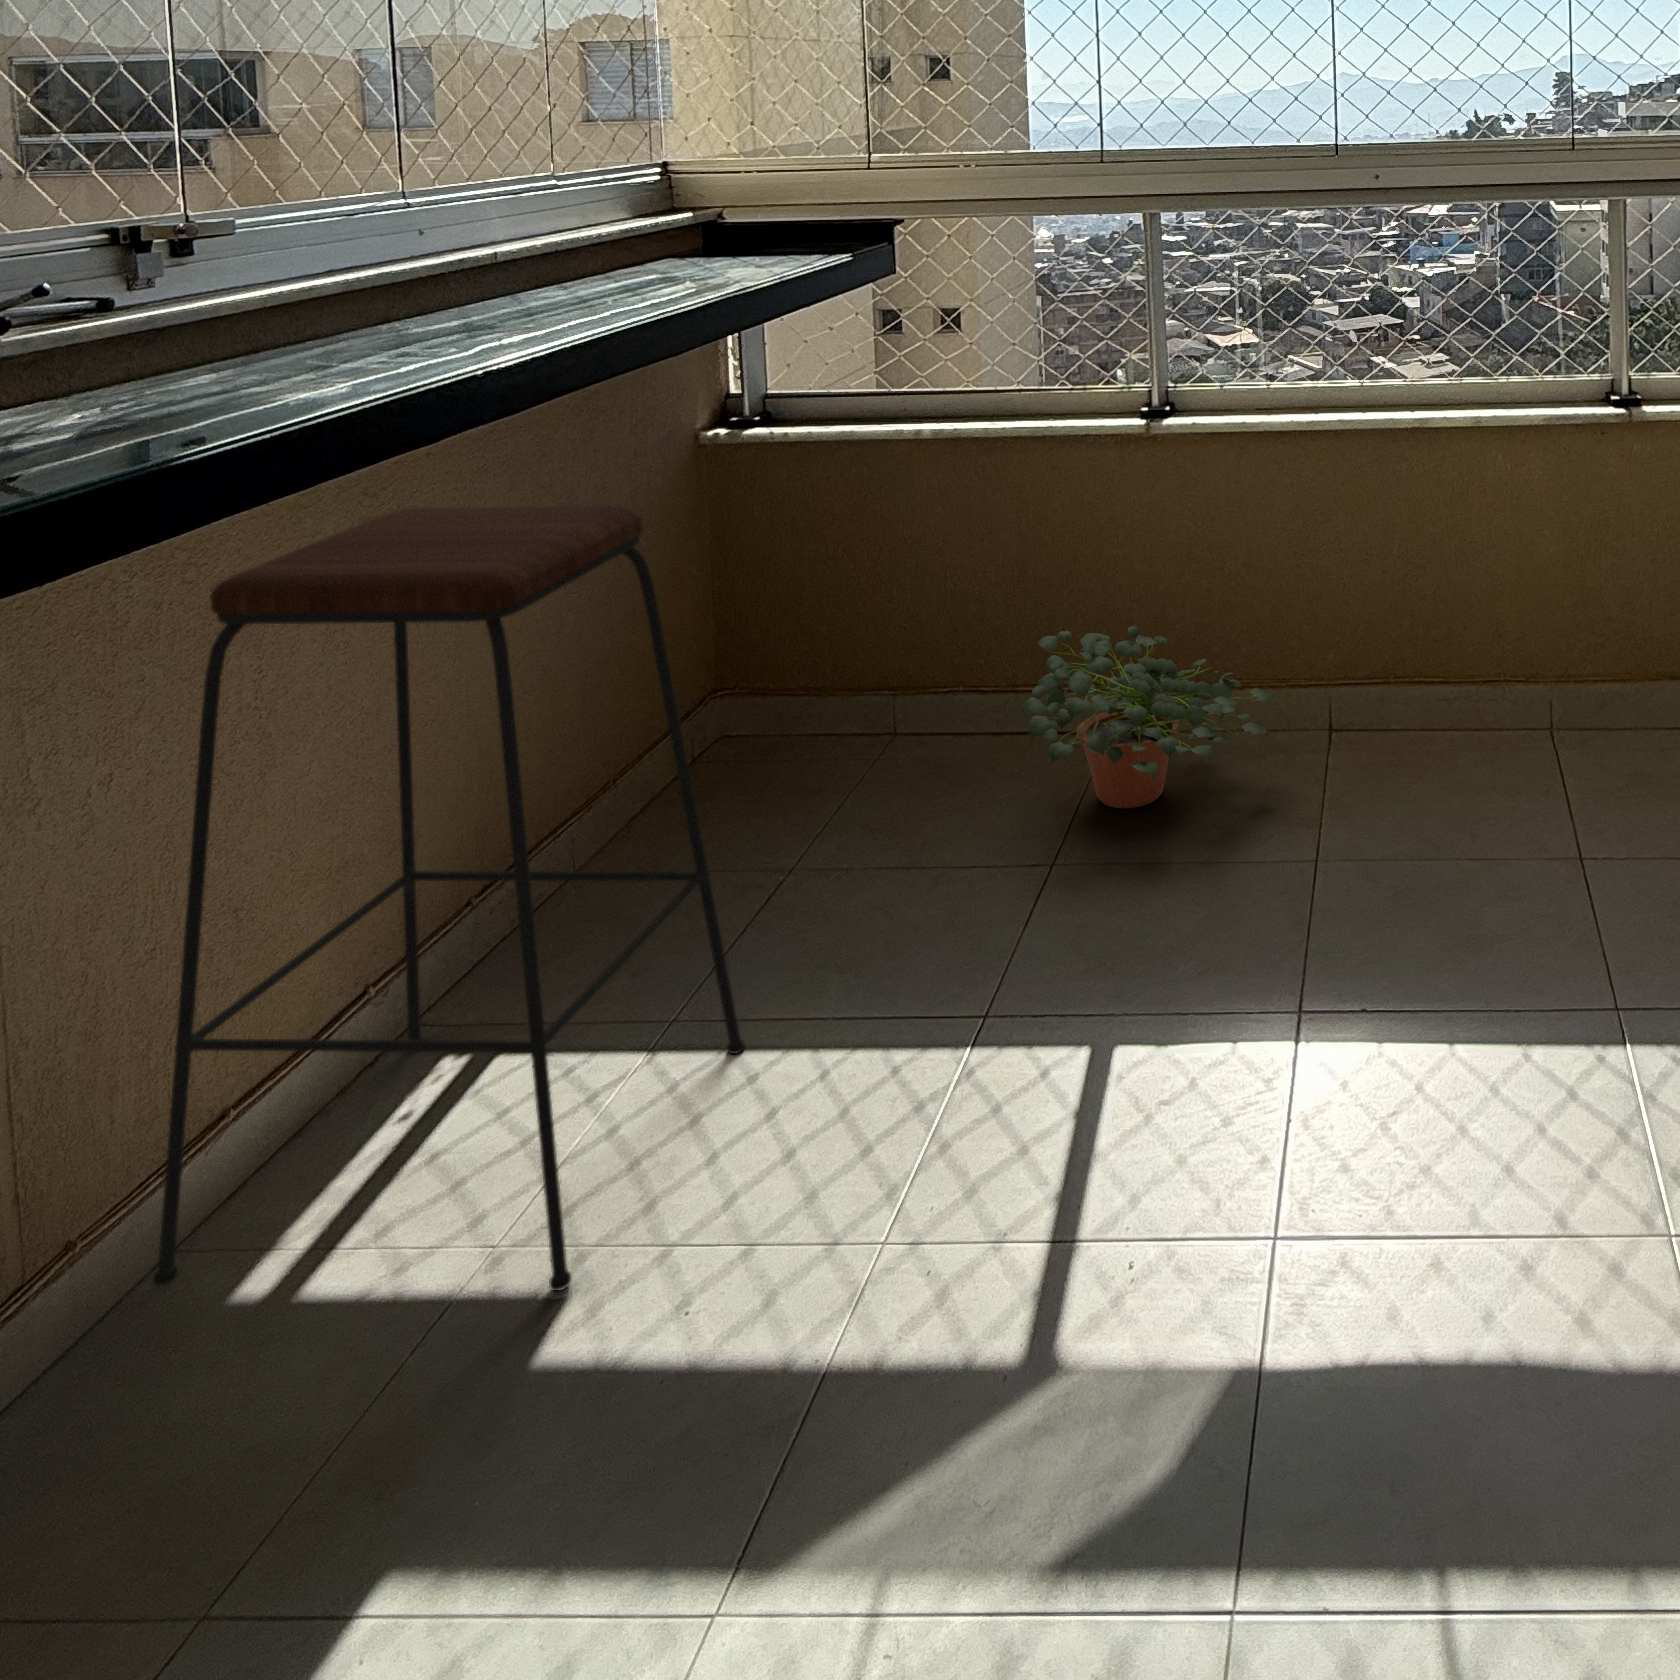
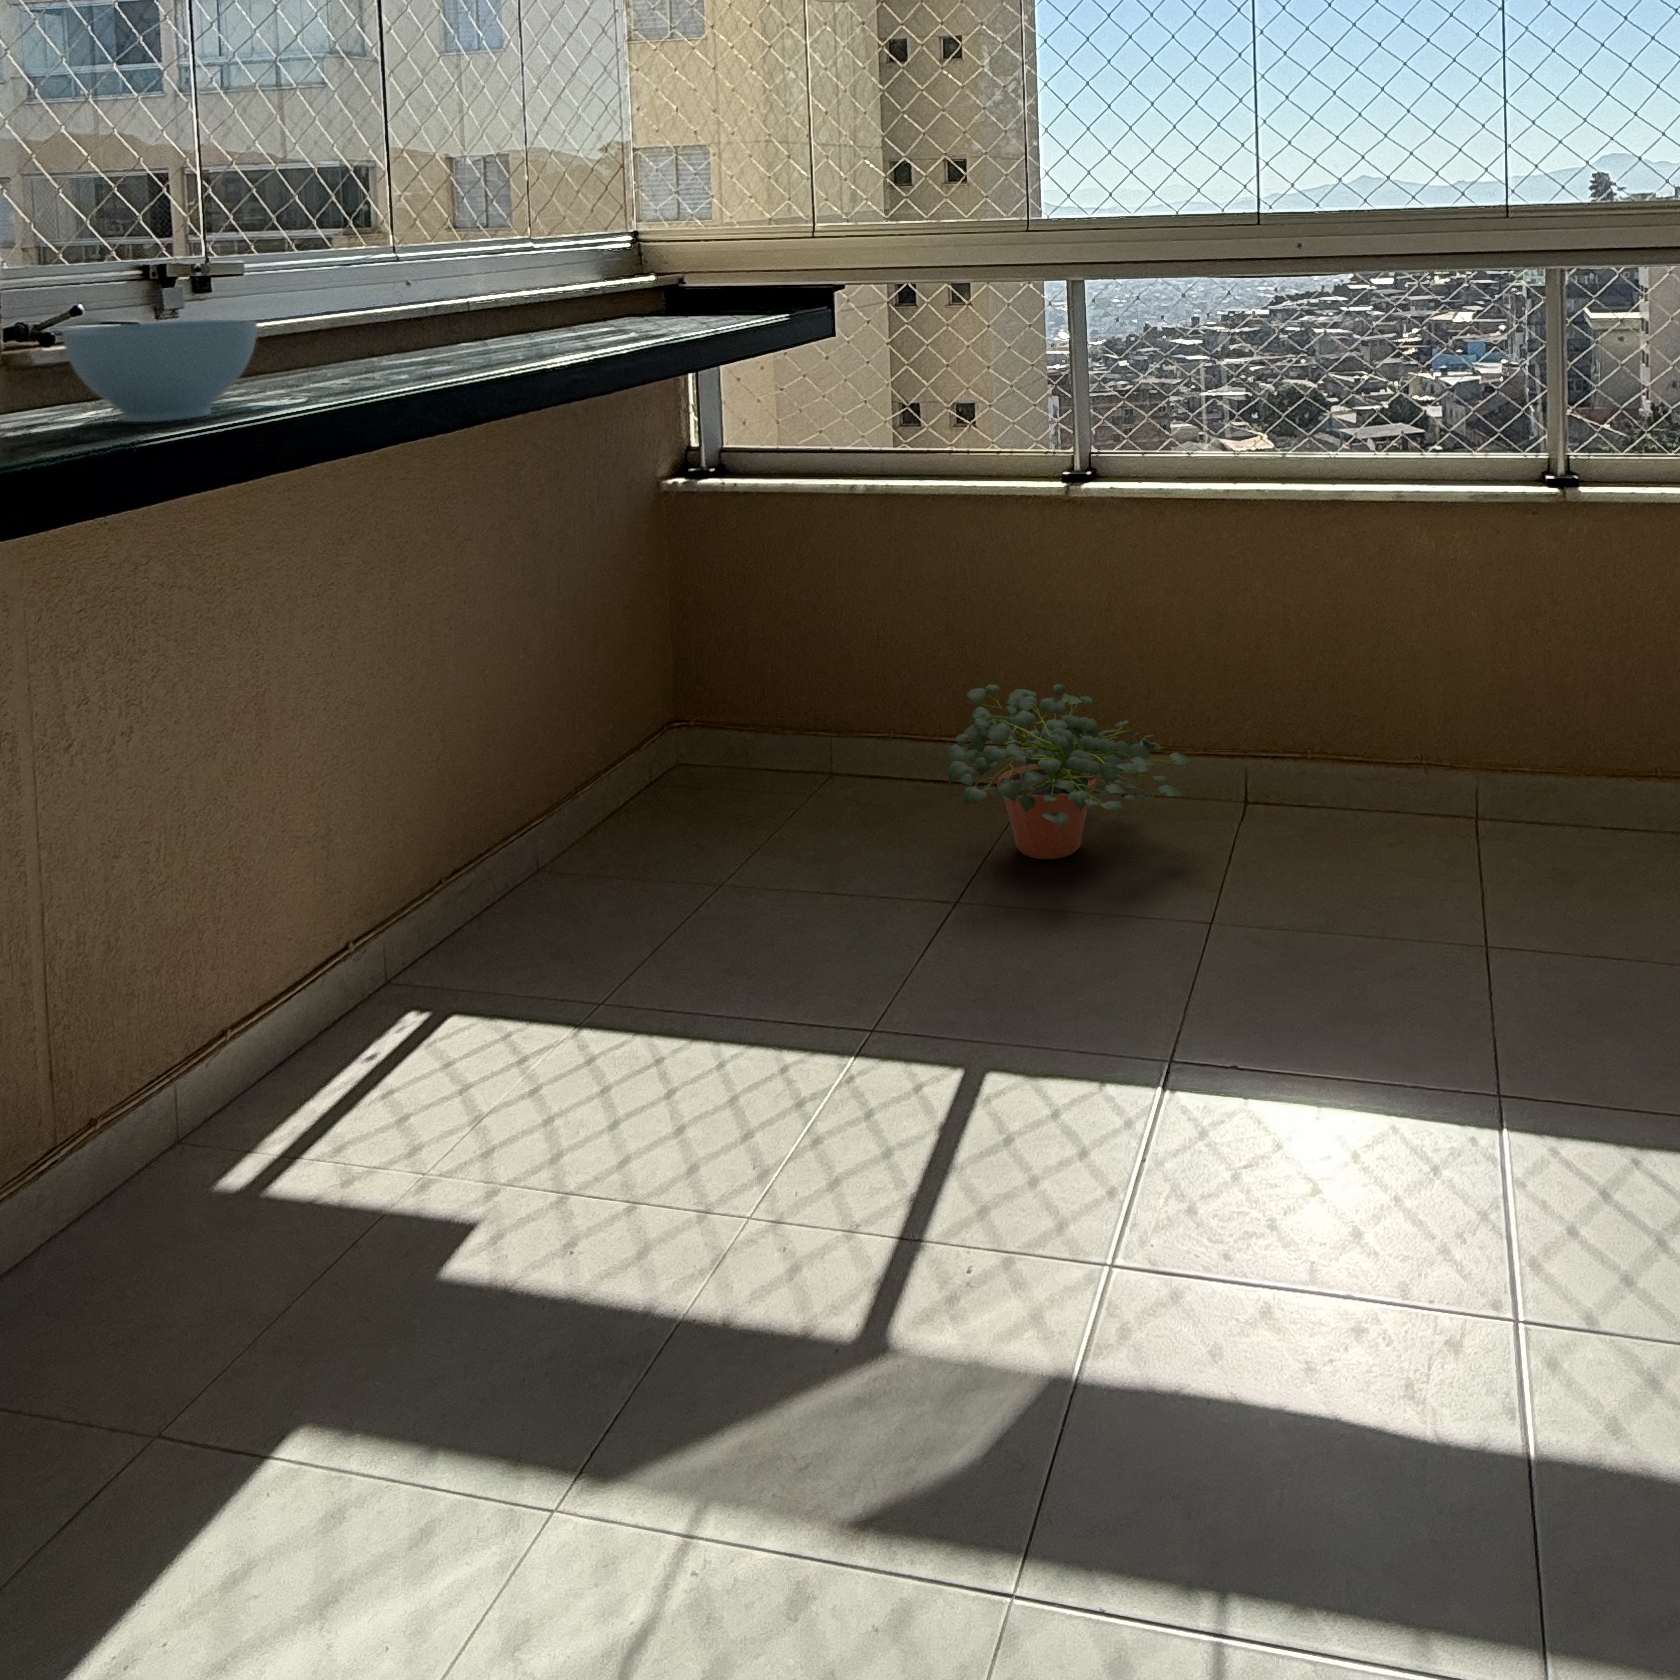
bowl: none [60,304,305,430] -> present [63,320,257,422]
bar stool: present [153,506,745,1291] -> none [153,521,659,1223]

